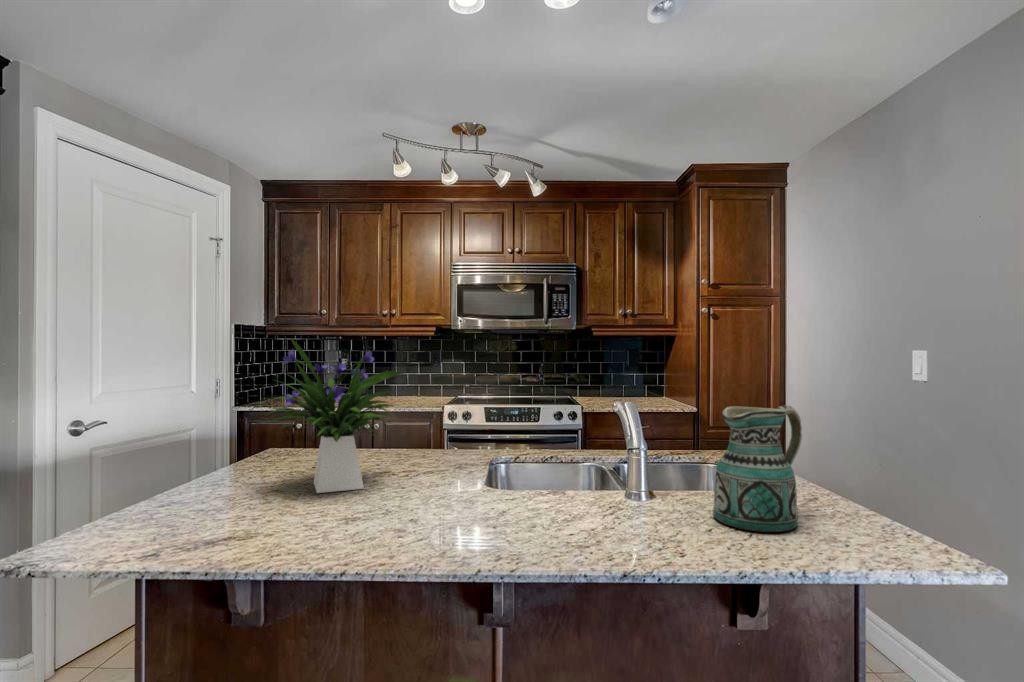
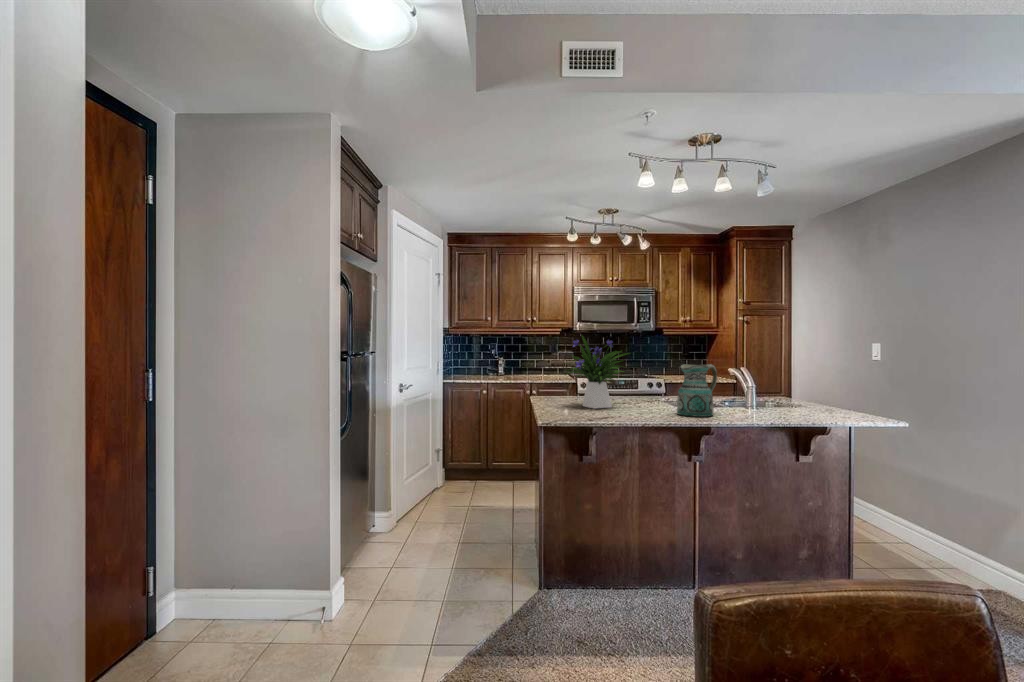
ceramic pitcher: present [713,405,802,532] -> present [677,364,717,417]

